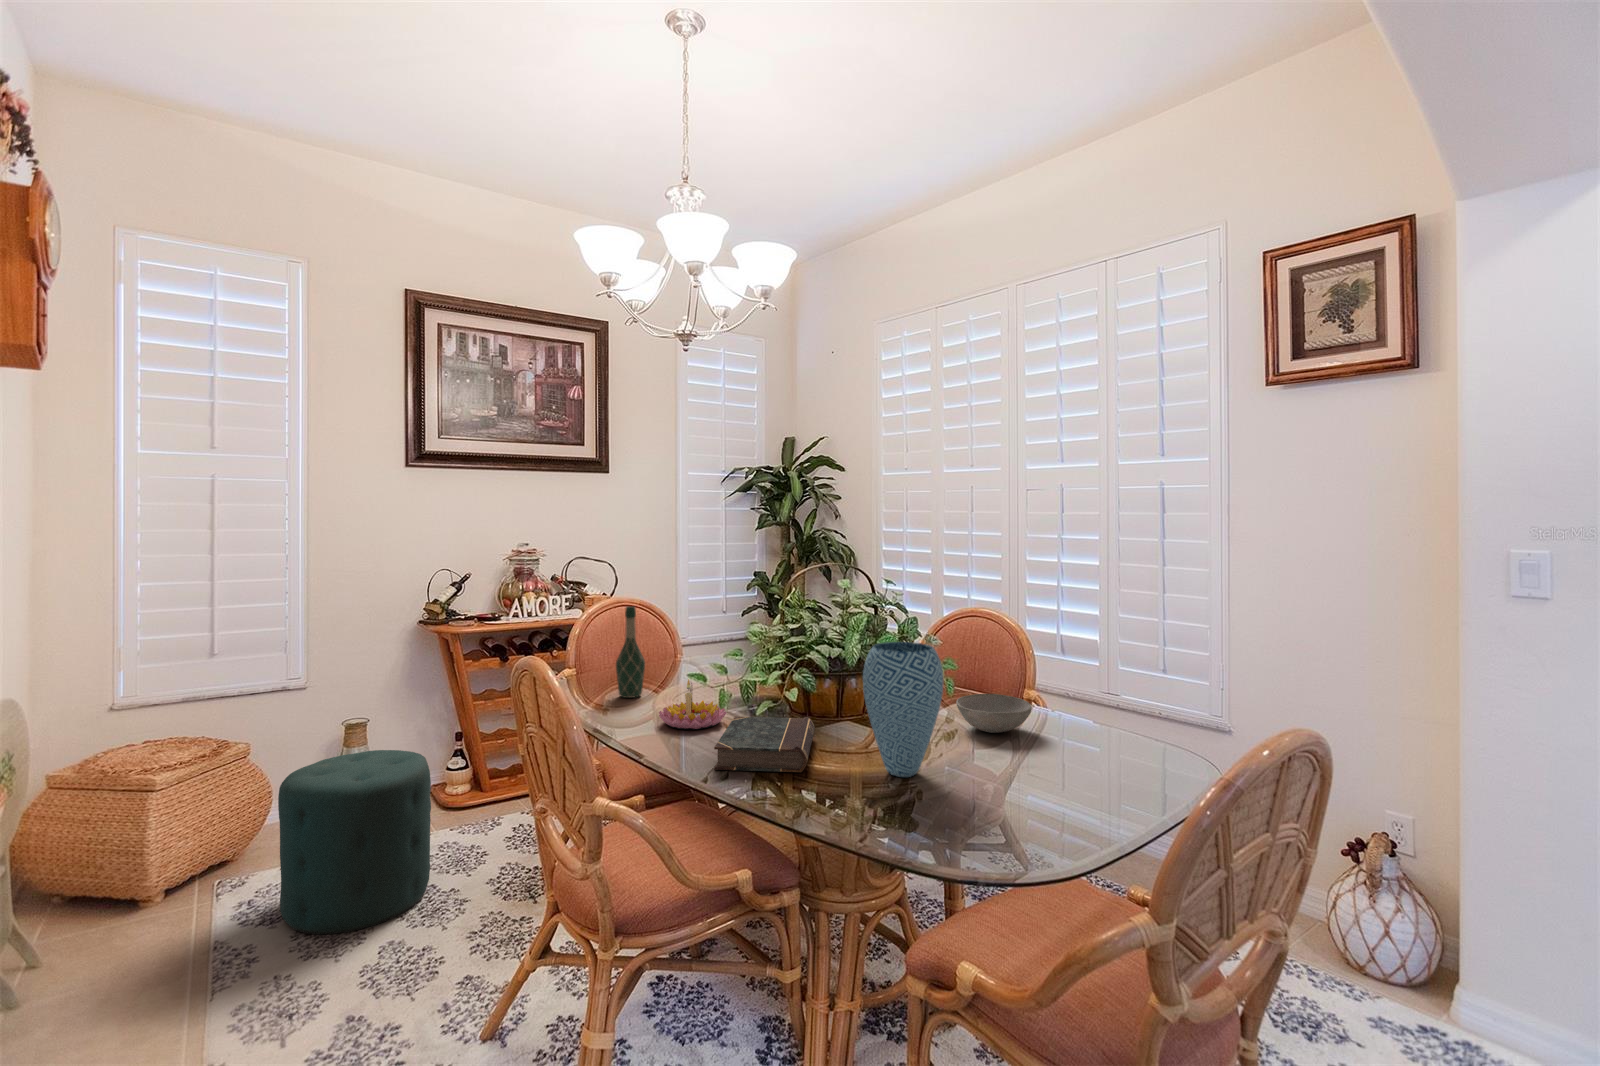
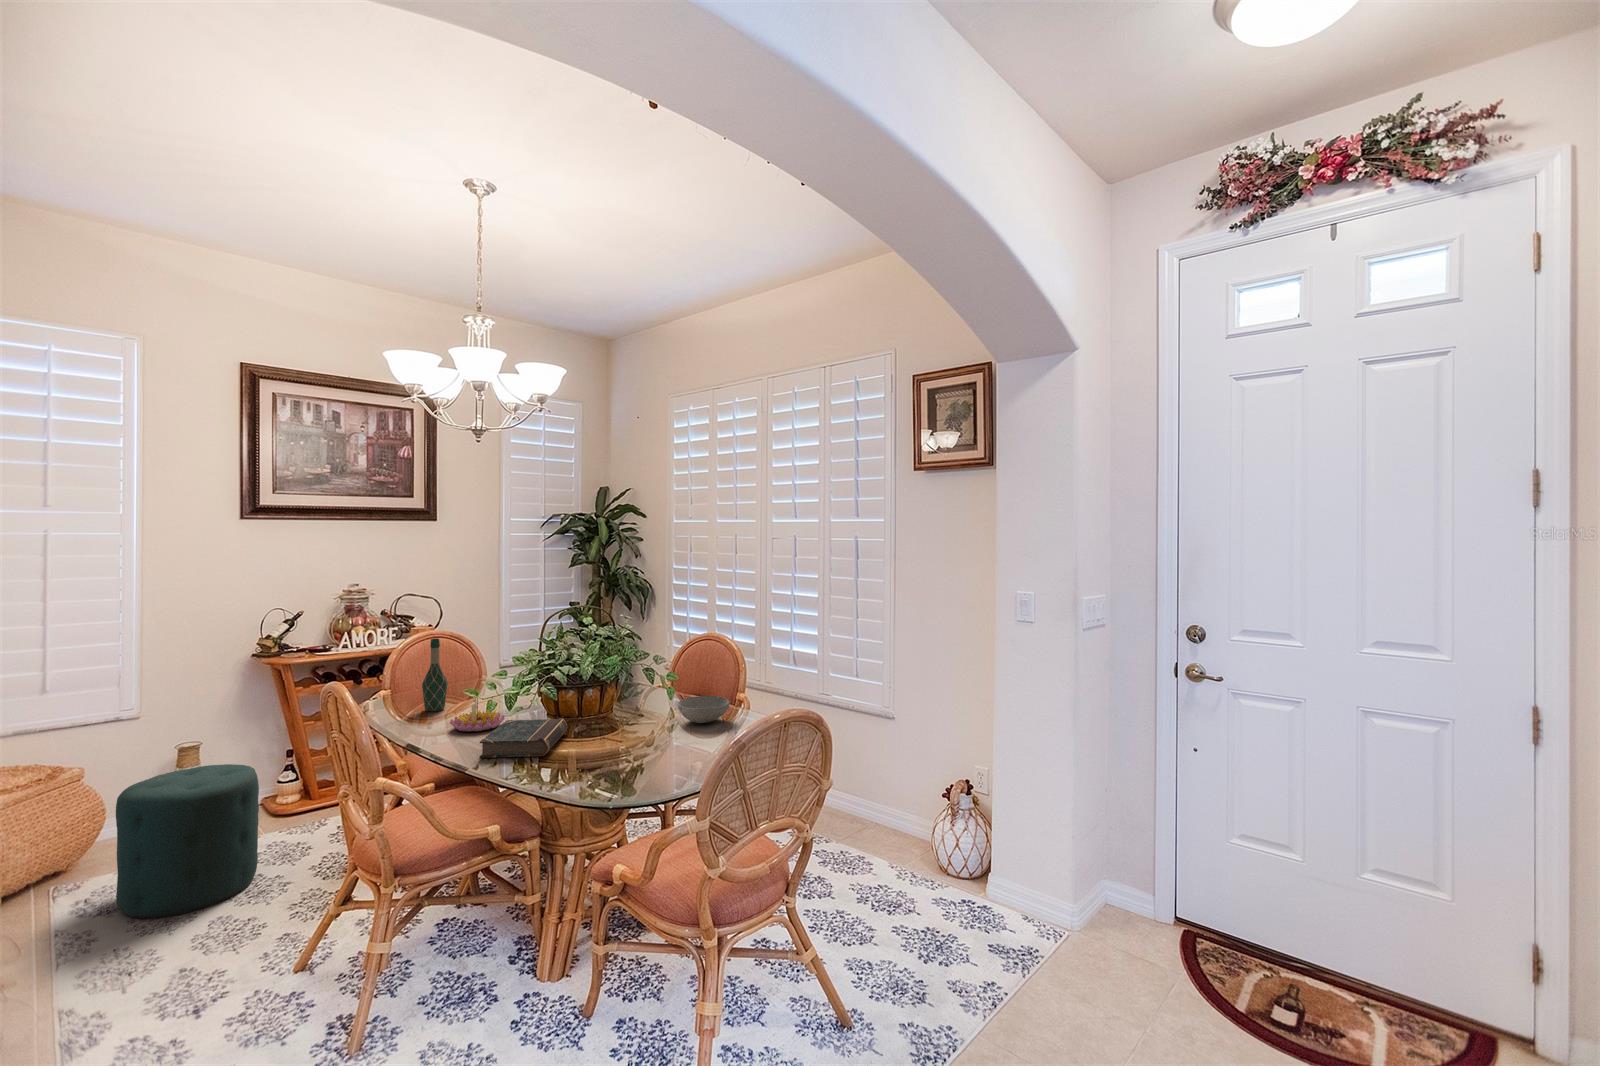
vase: present [863,642,943,777] -> none [588,662,645,755]

